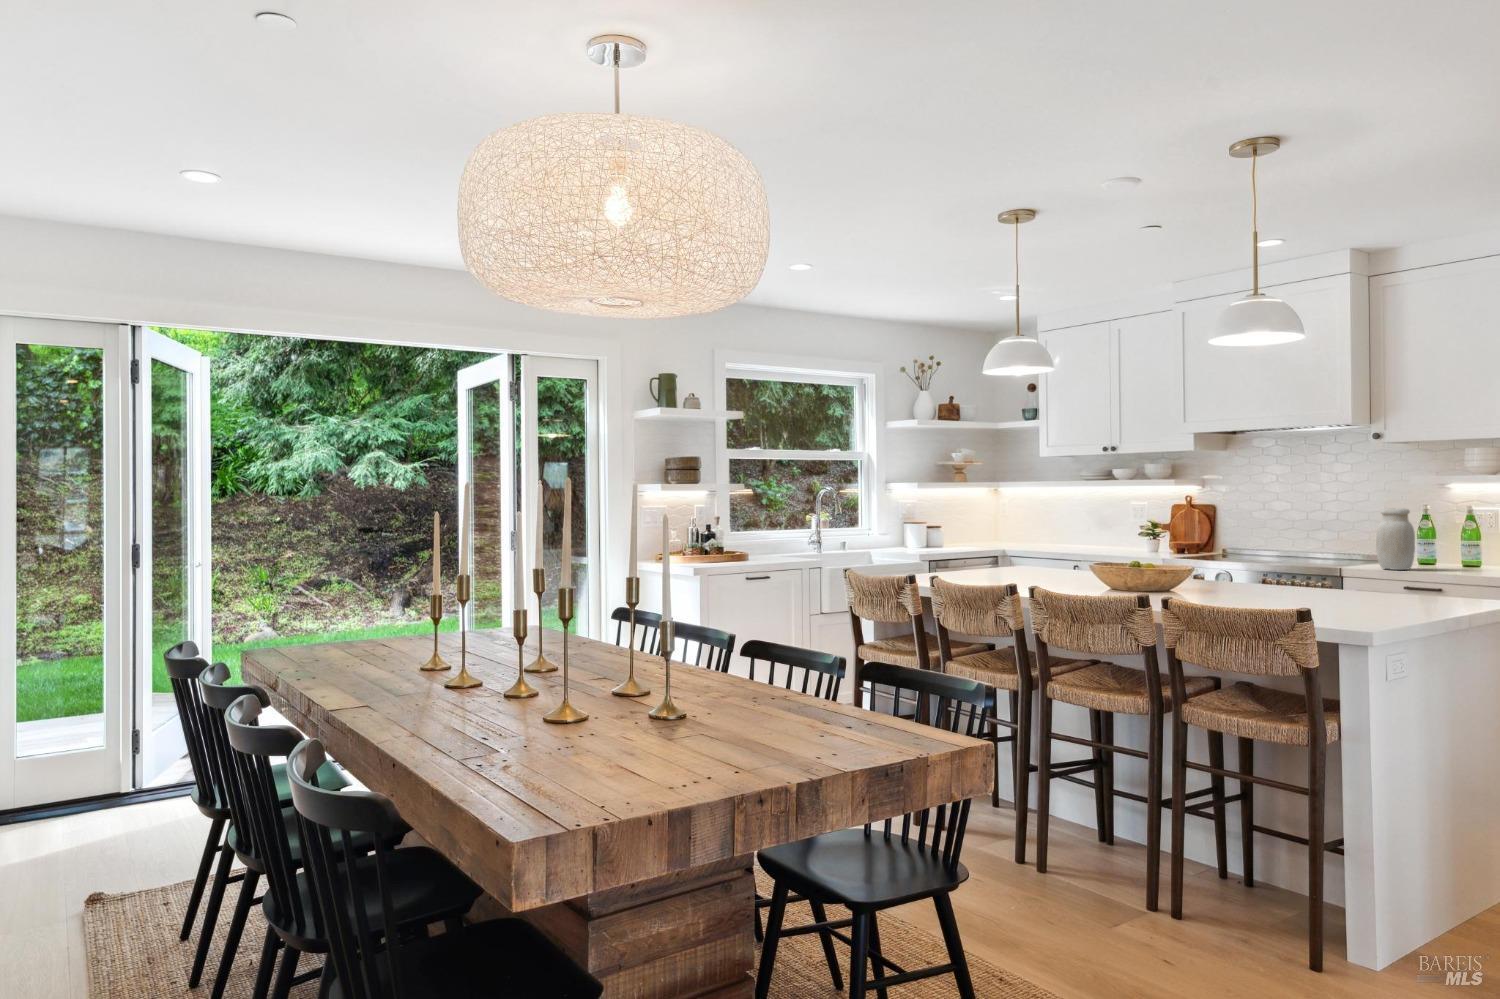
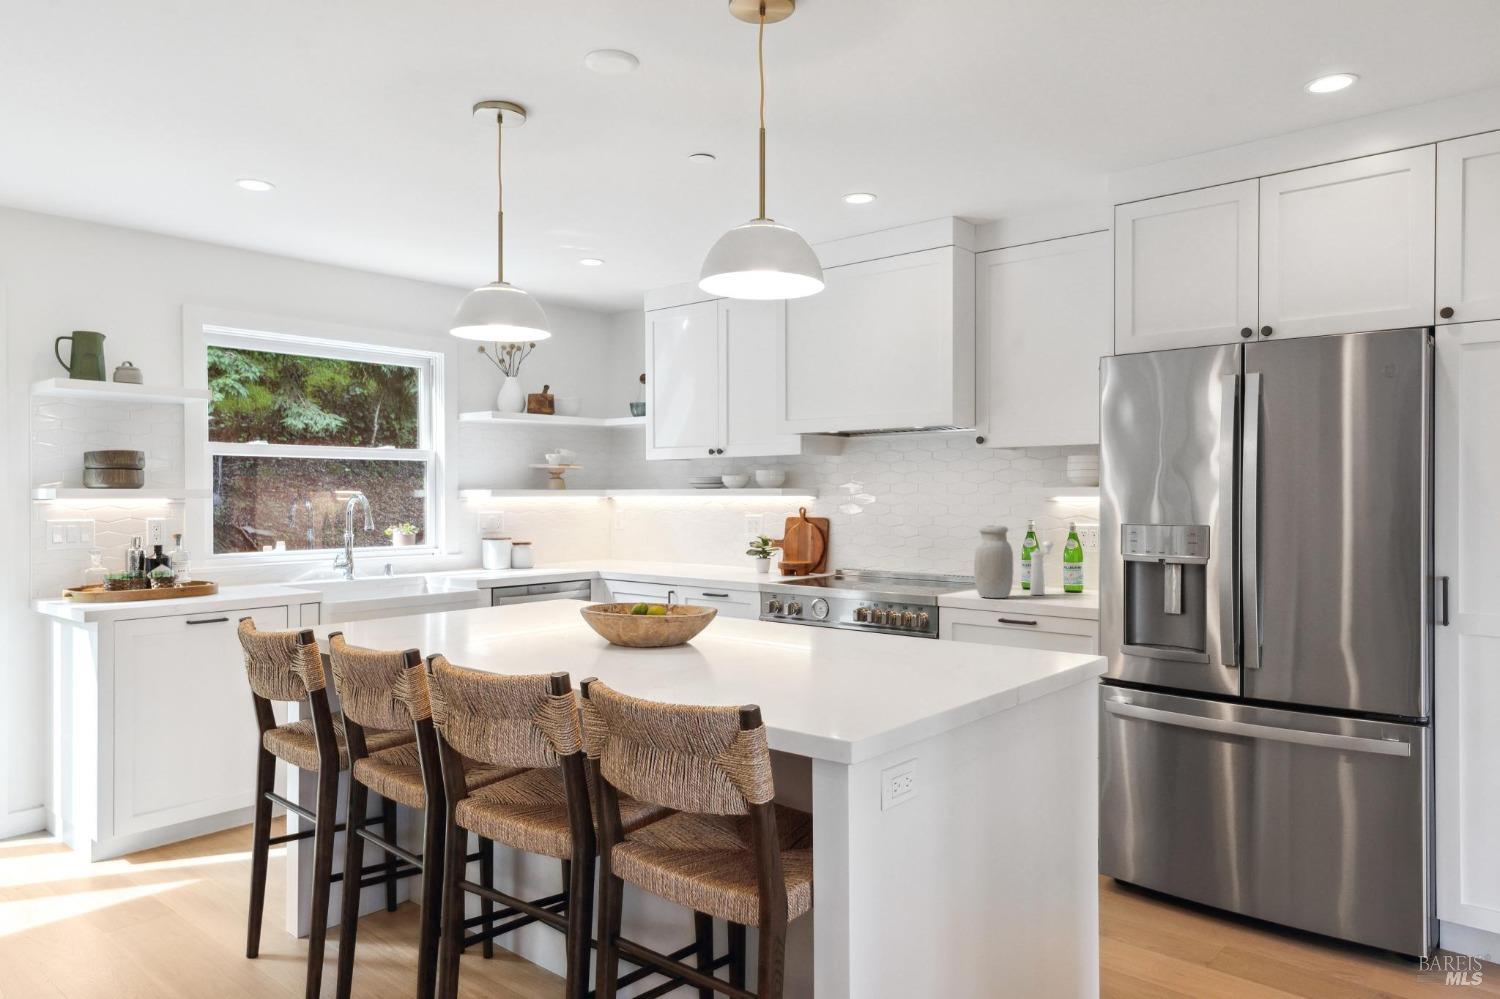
pepper mill: none [1429,522,1452,568] -> present [1030,541,1053,595]

